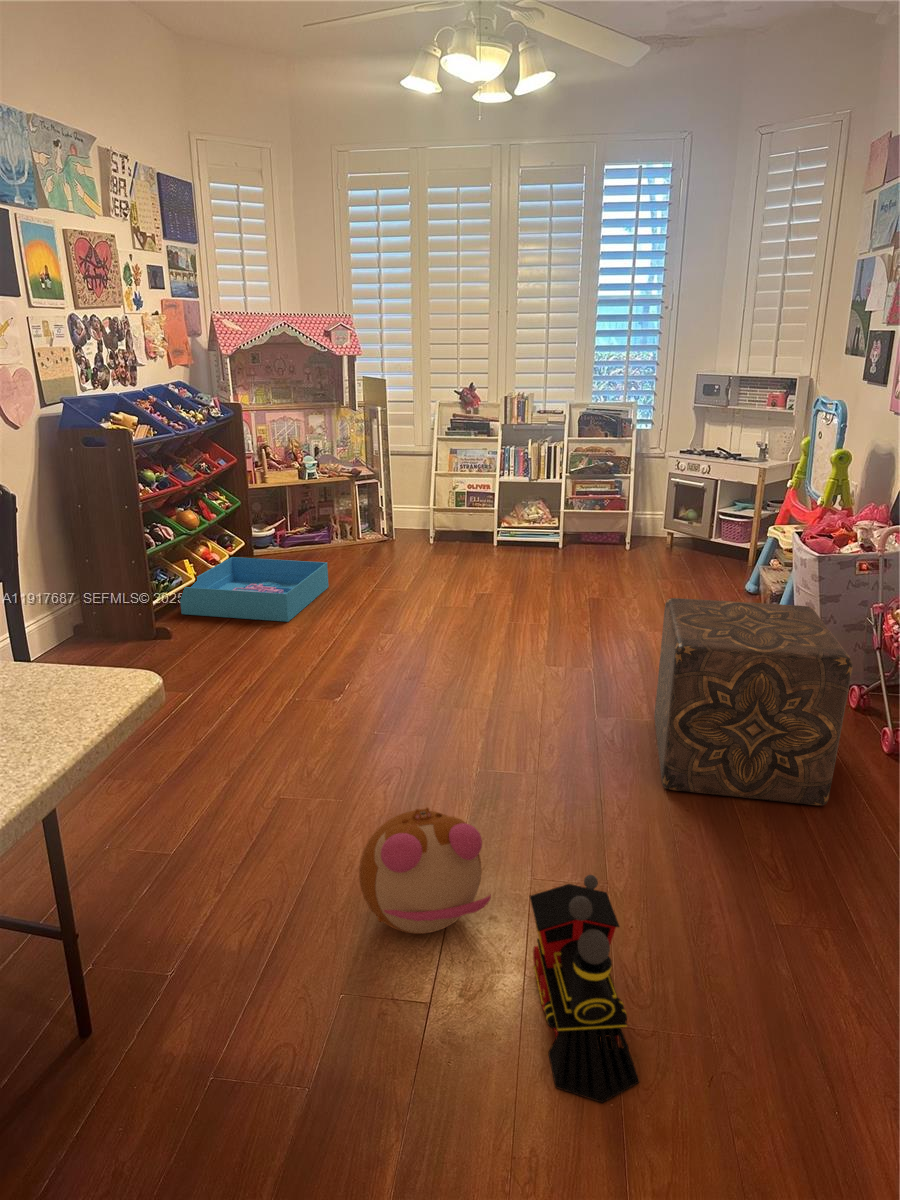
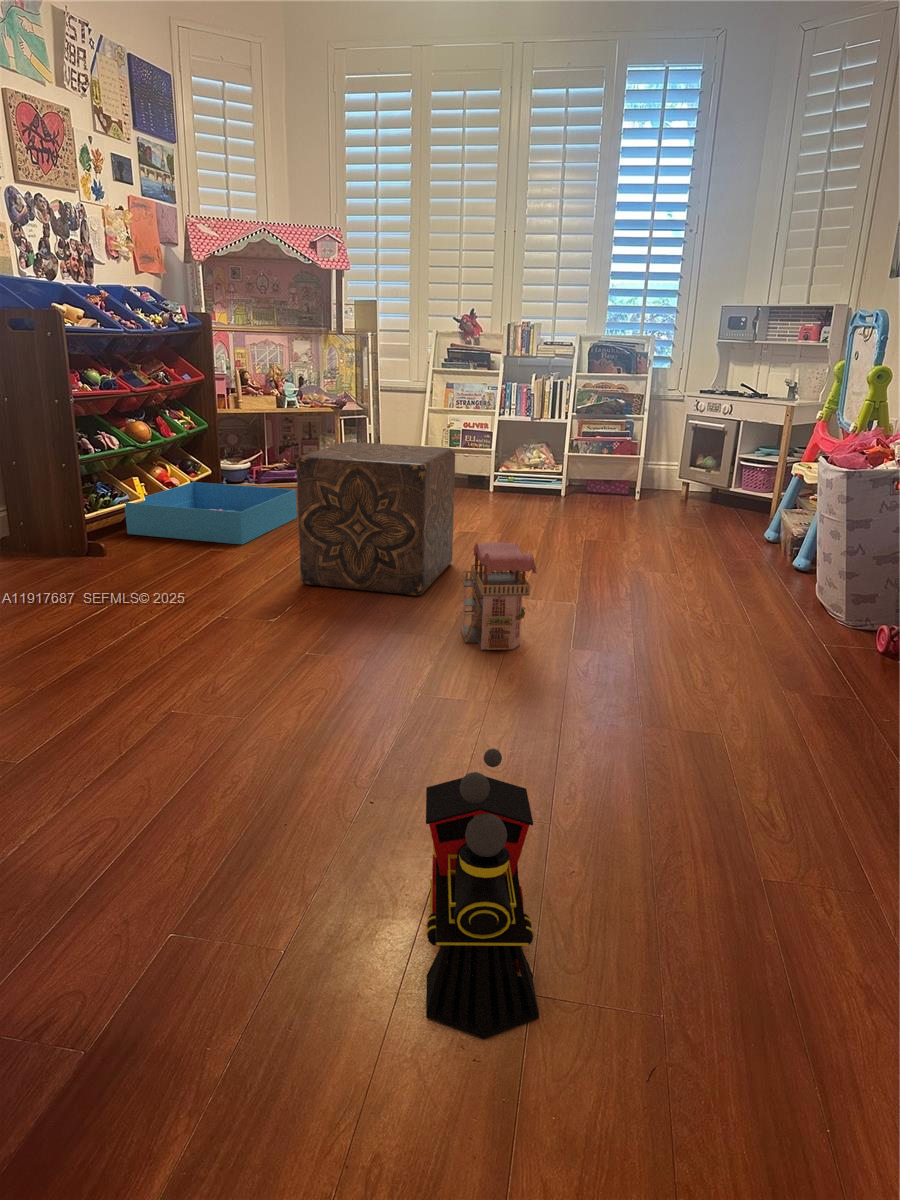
ottoman: present [654,598,853,806] -> present [296,442,455,596]
toy house: none [502,635,573,732] -> present [460,542,537,650]
plush toy: present [359,808,491,934] -> none [225,682,384,837]

